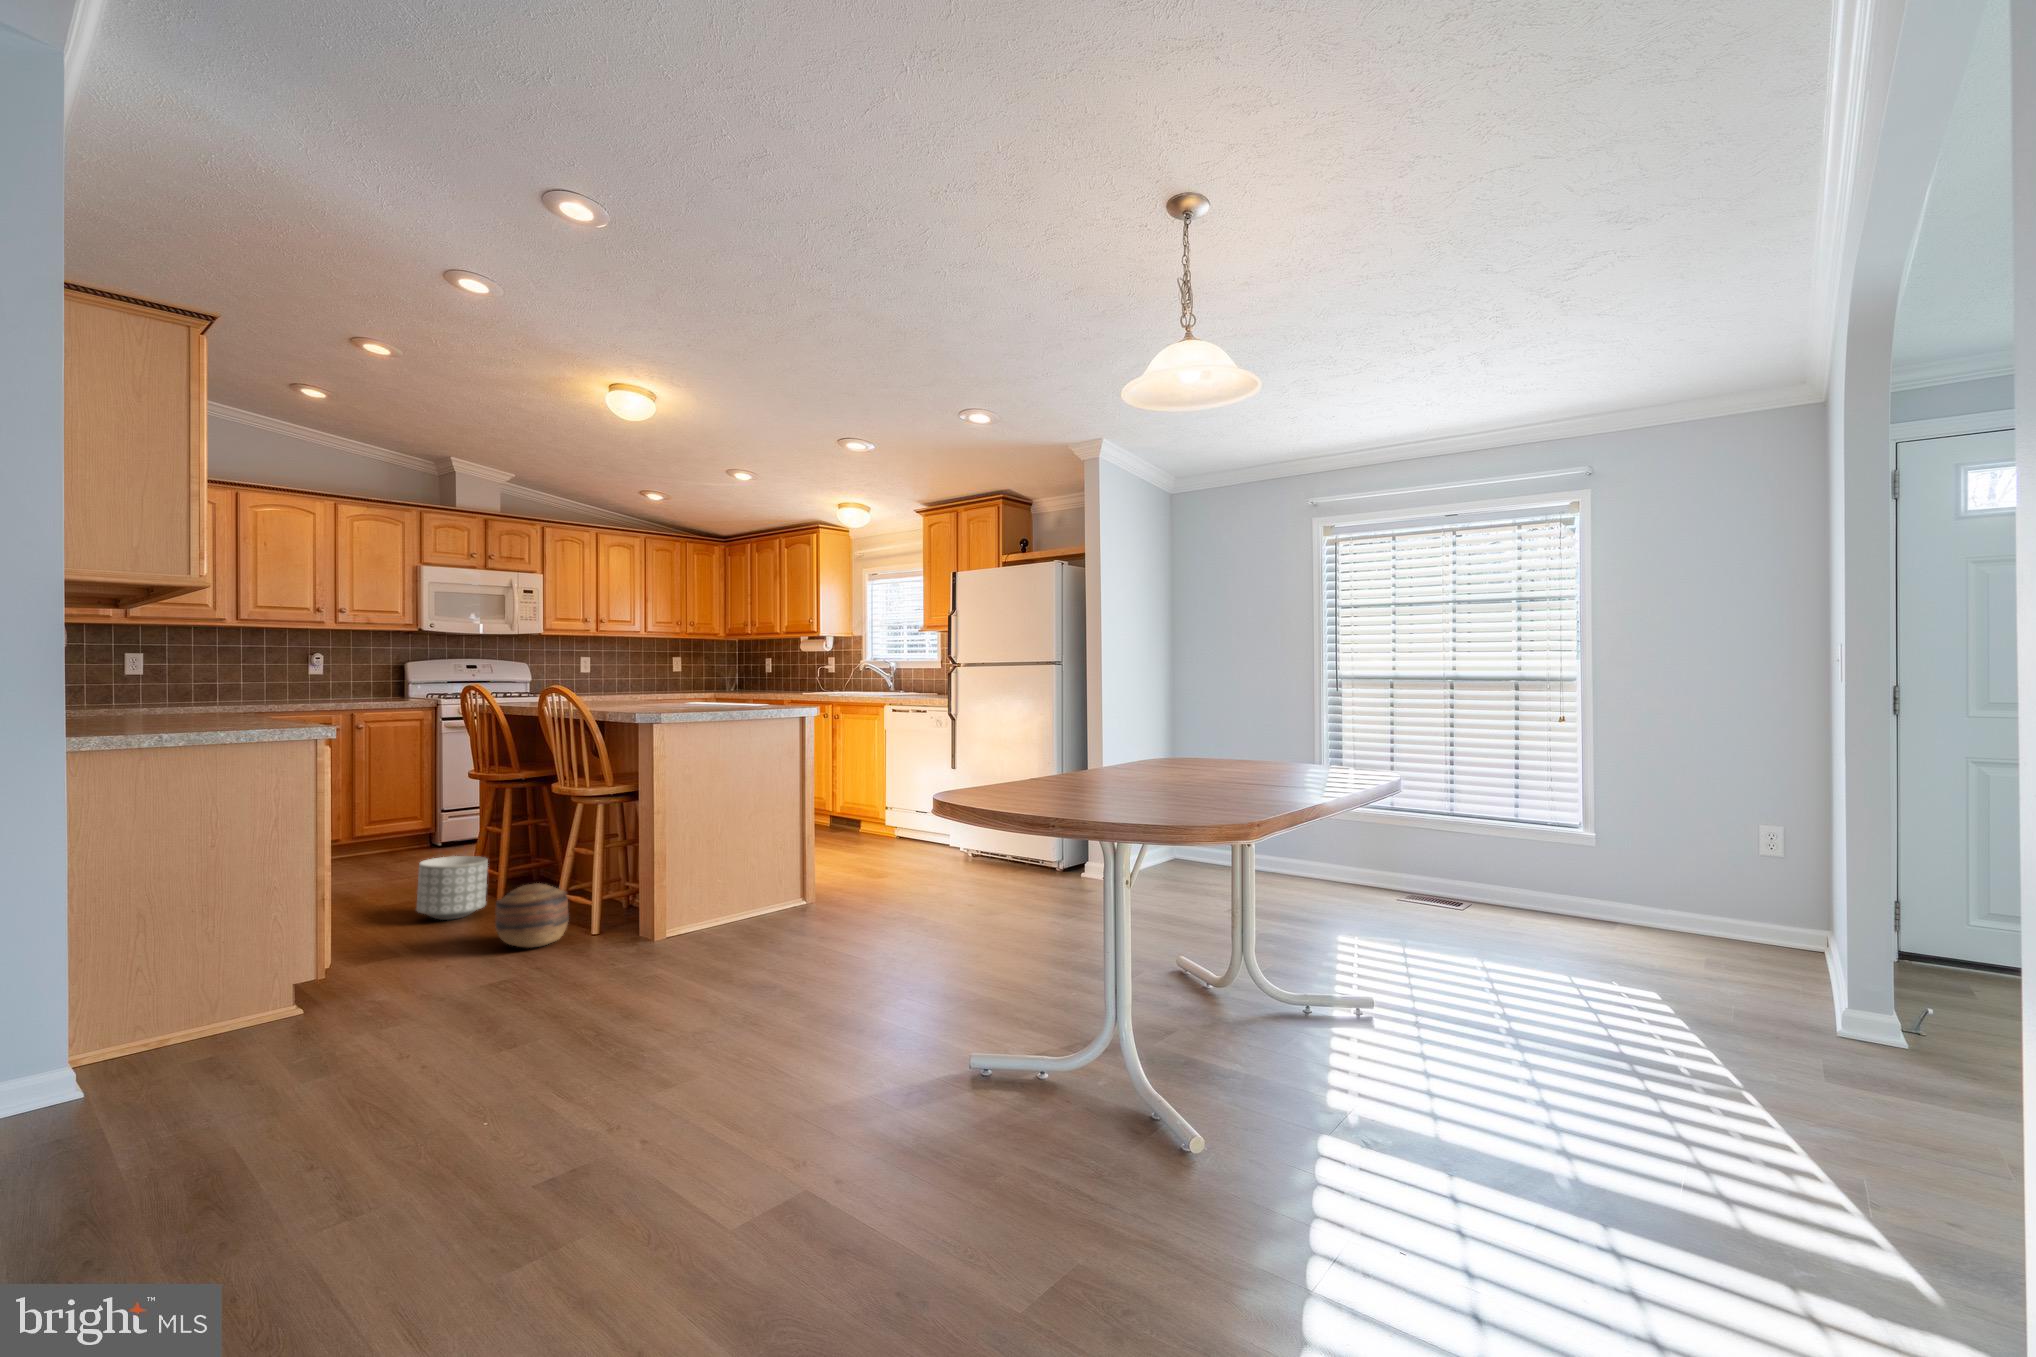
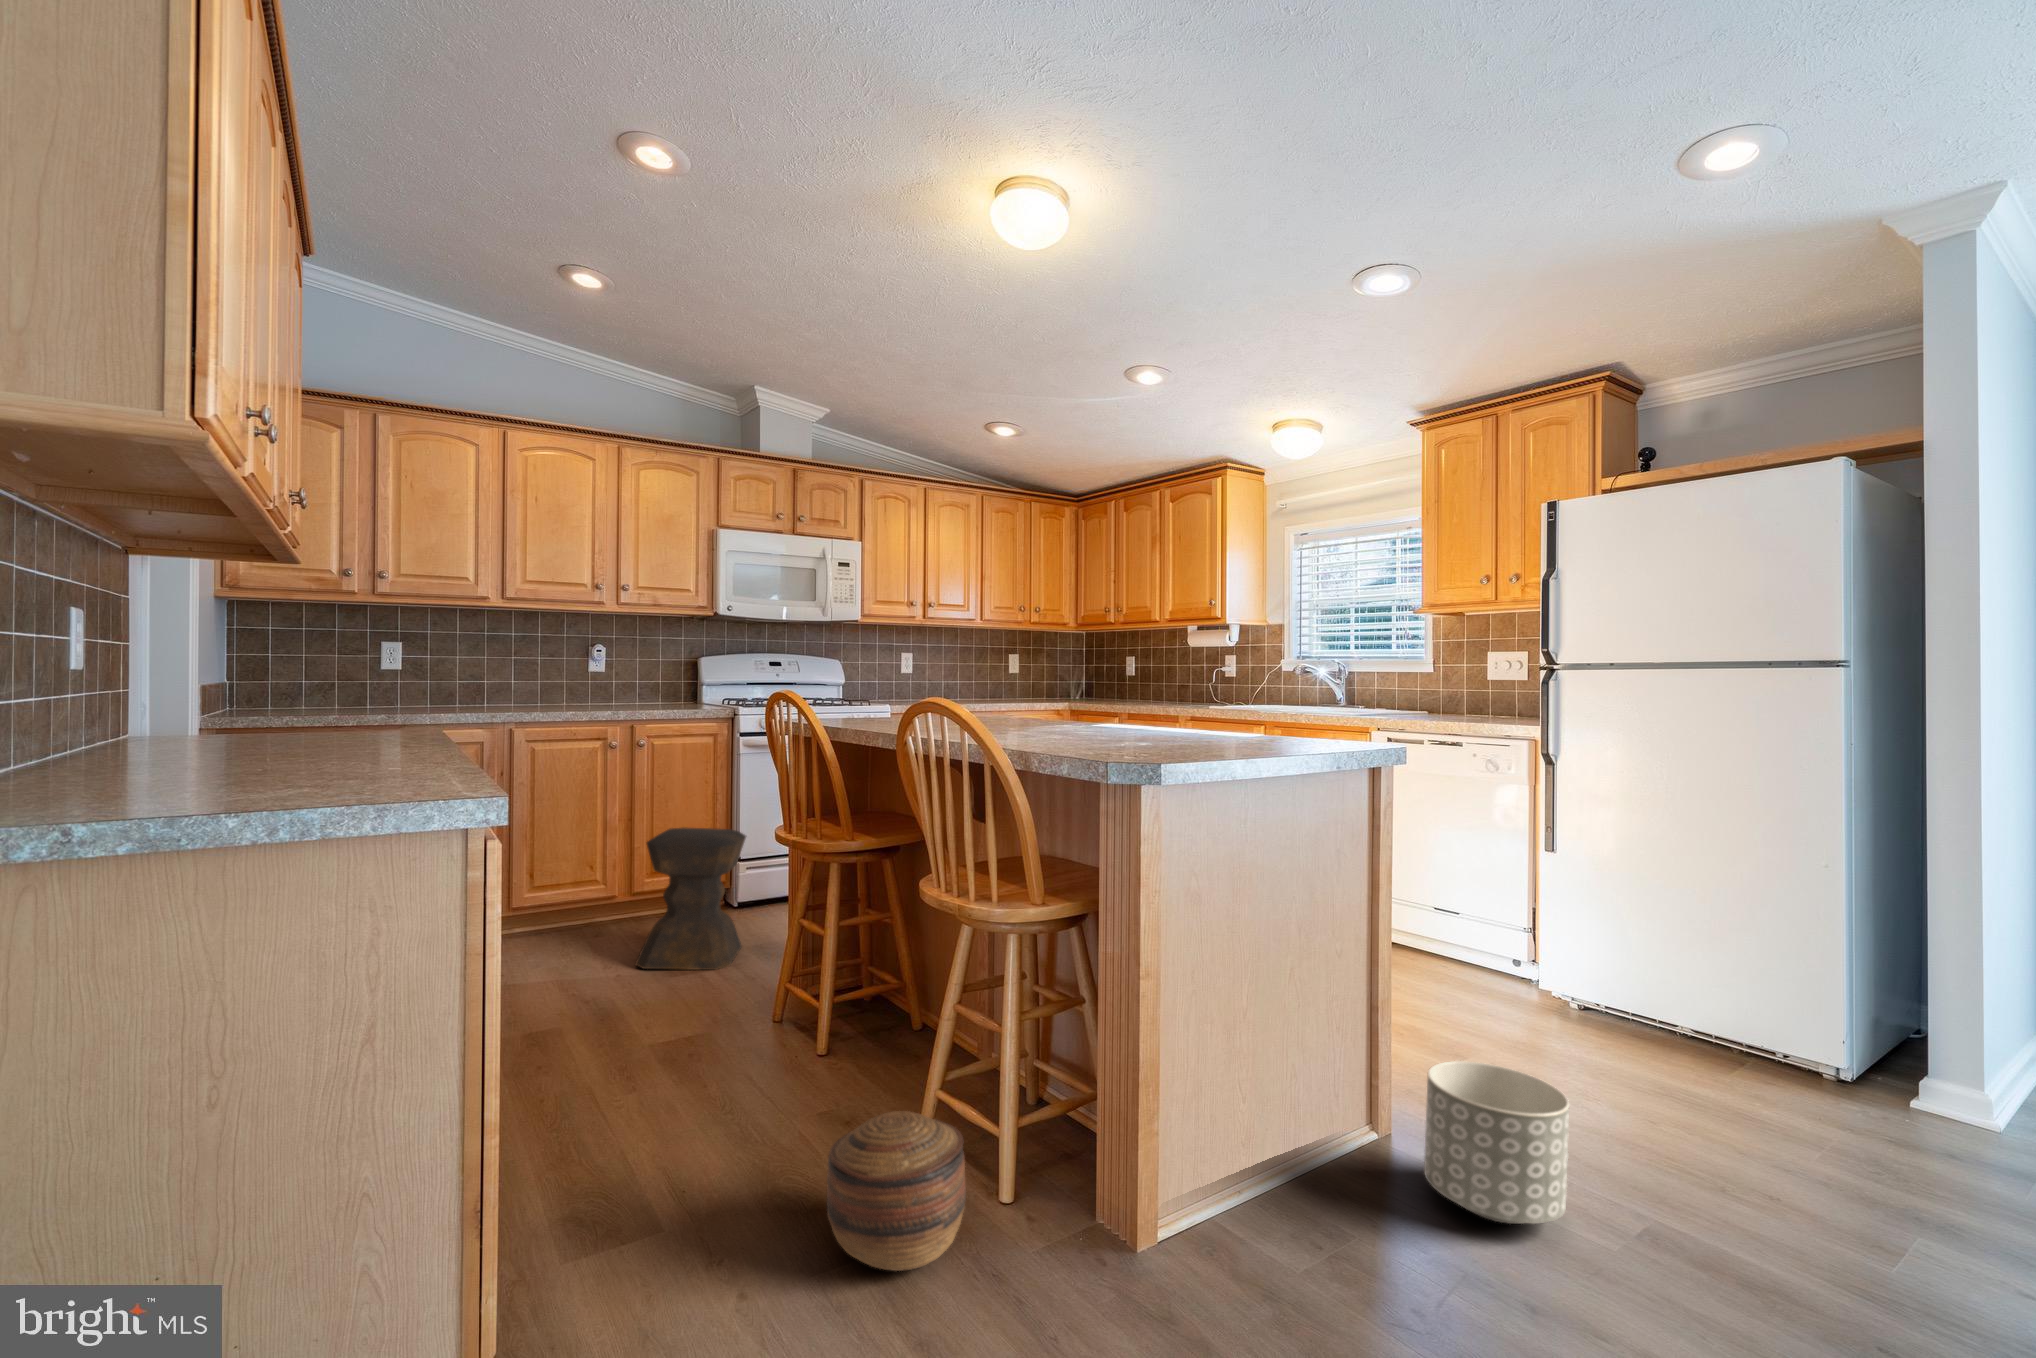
stool: none [364,782,449,874] -> present [636,828,746,970]
planter: present [416,856,488,920] -> present [1424,1061,1569,1224]

